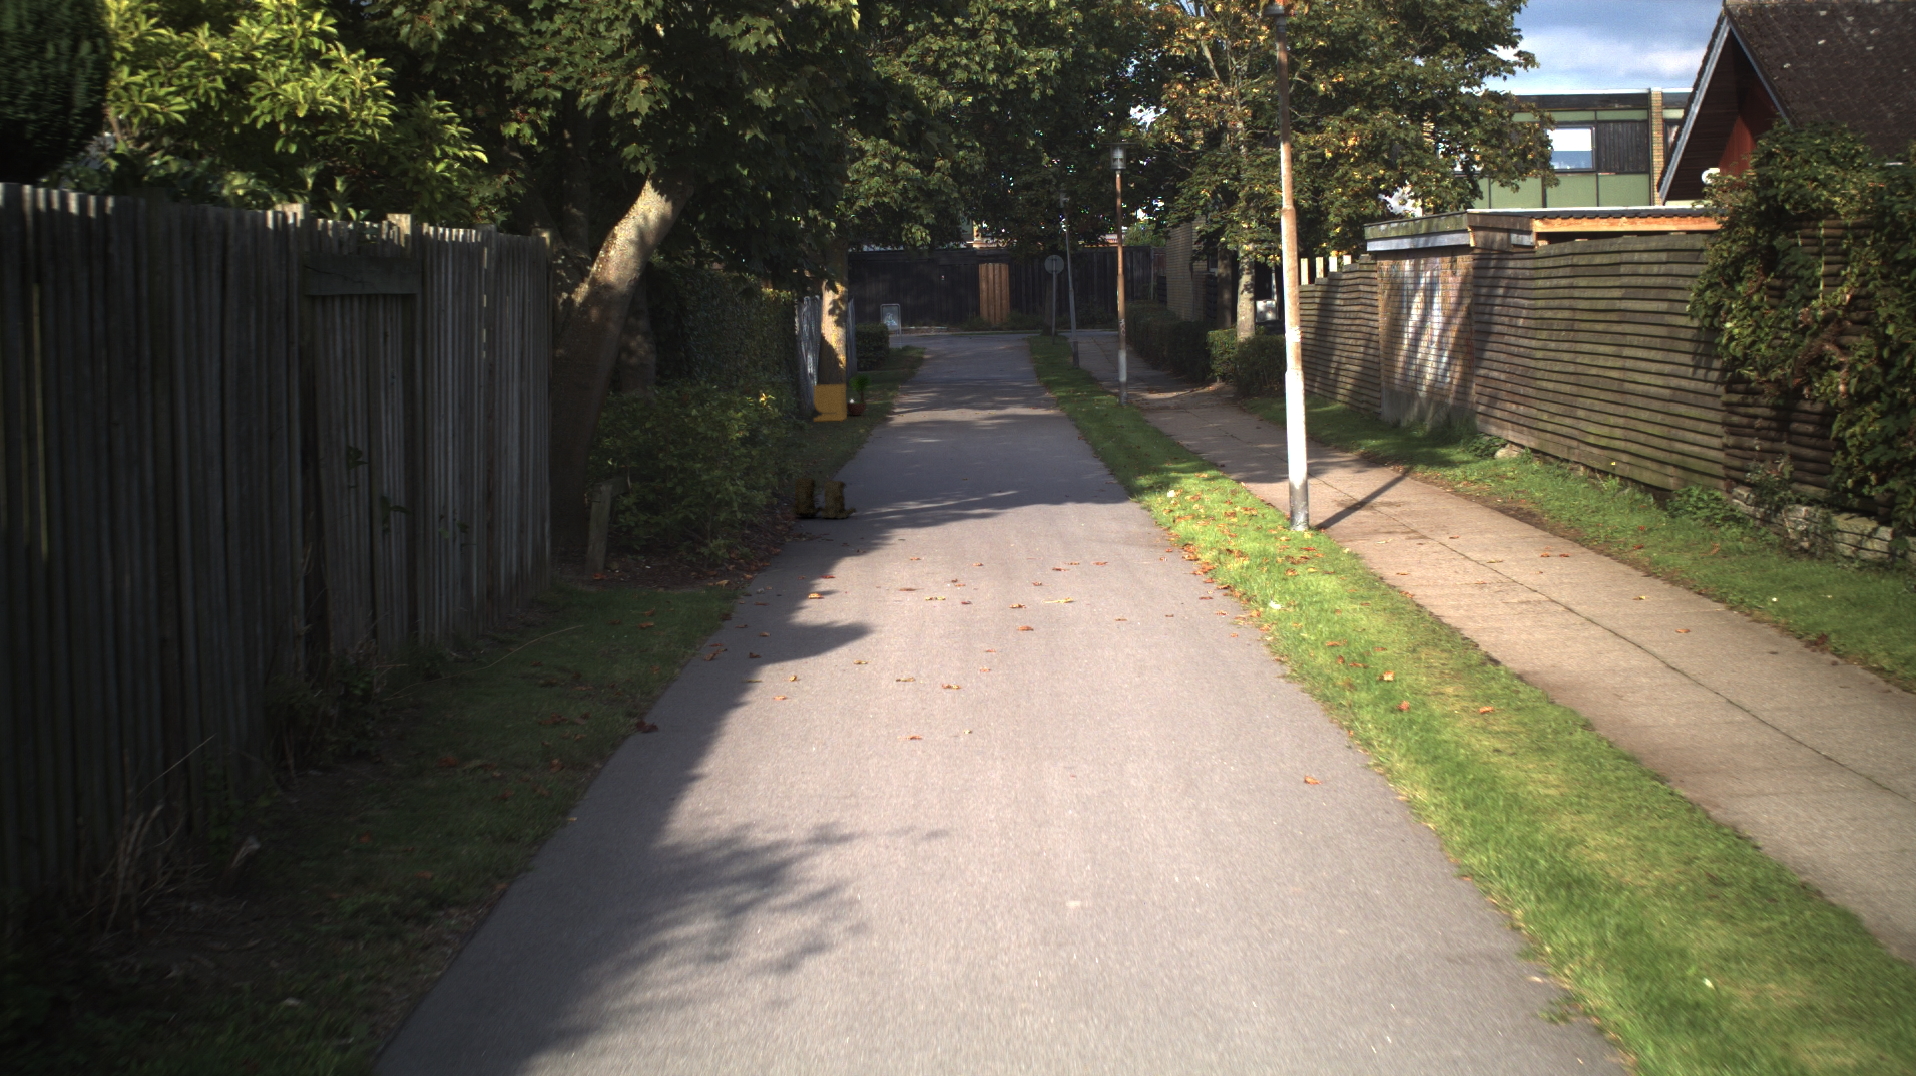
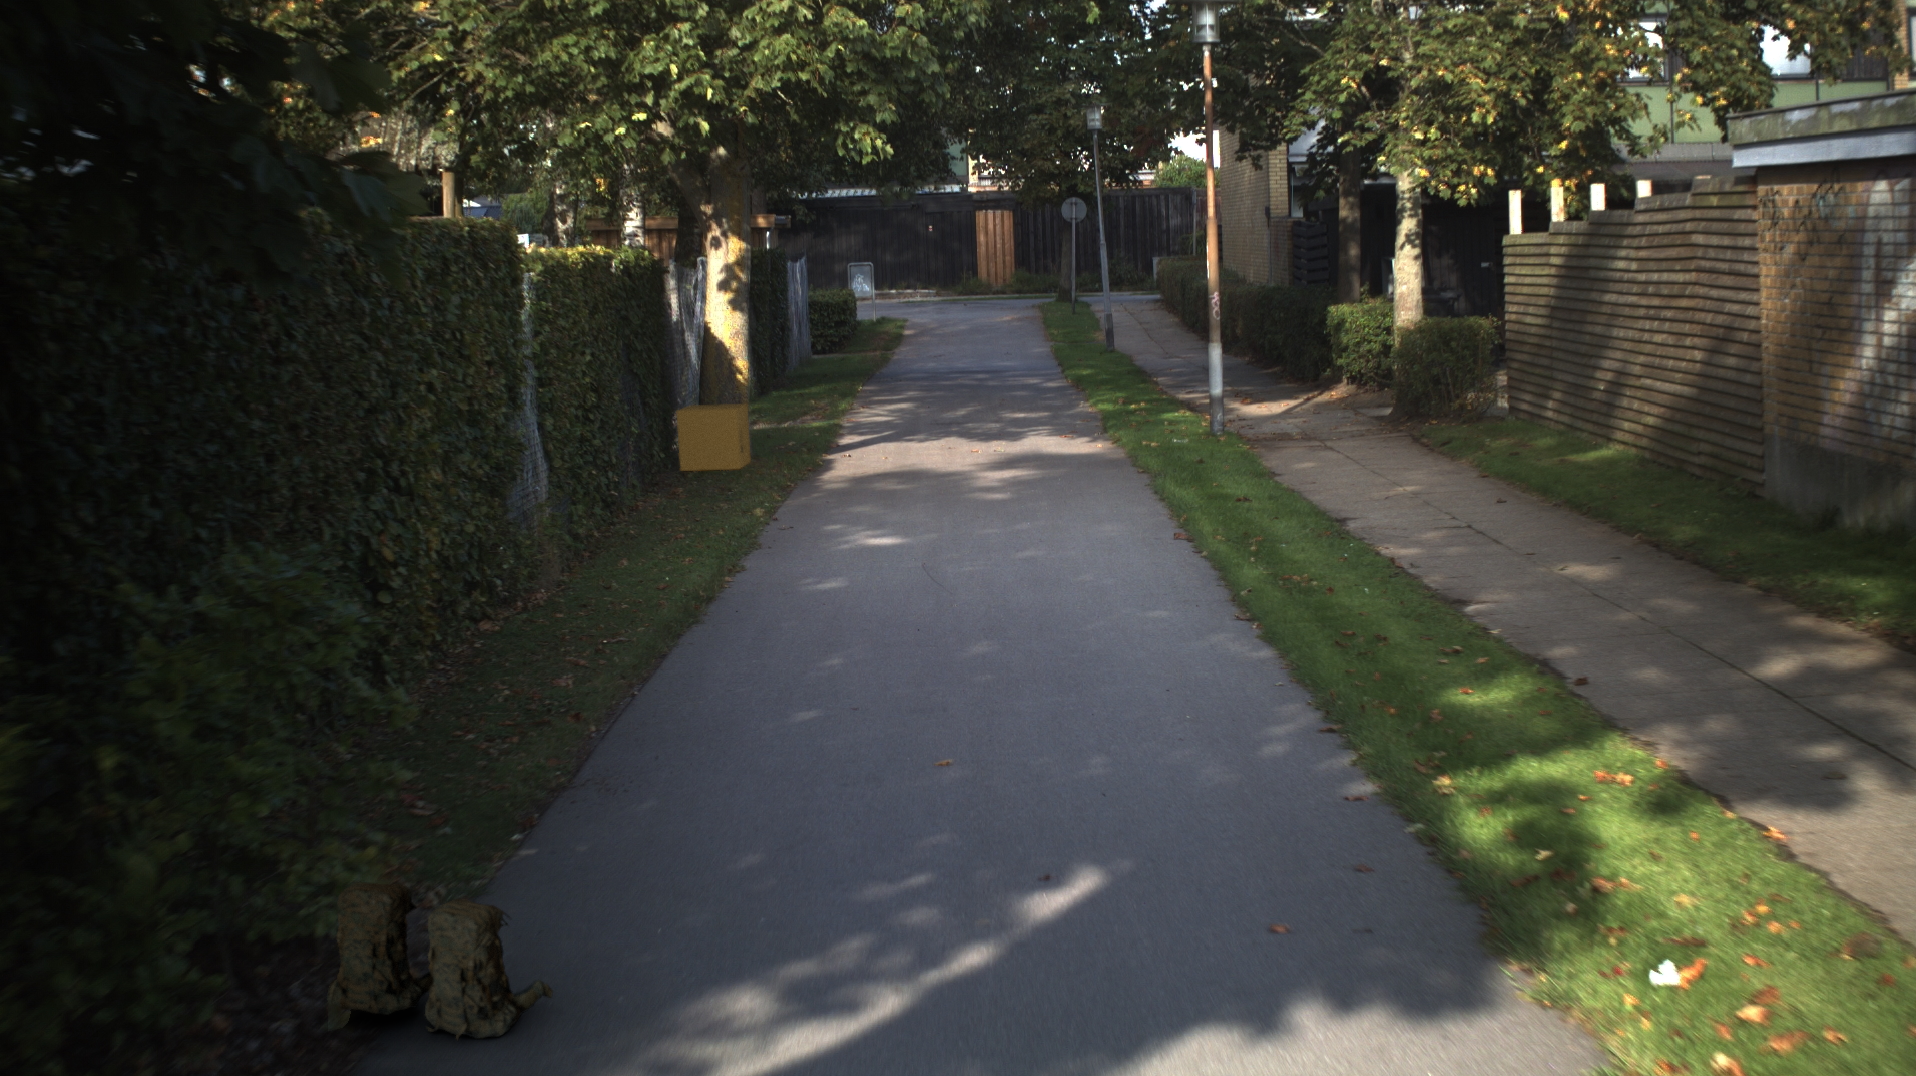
potted tree: present [846,375,871,416] -> none [751,380,794,456]

